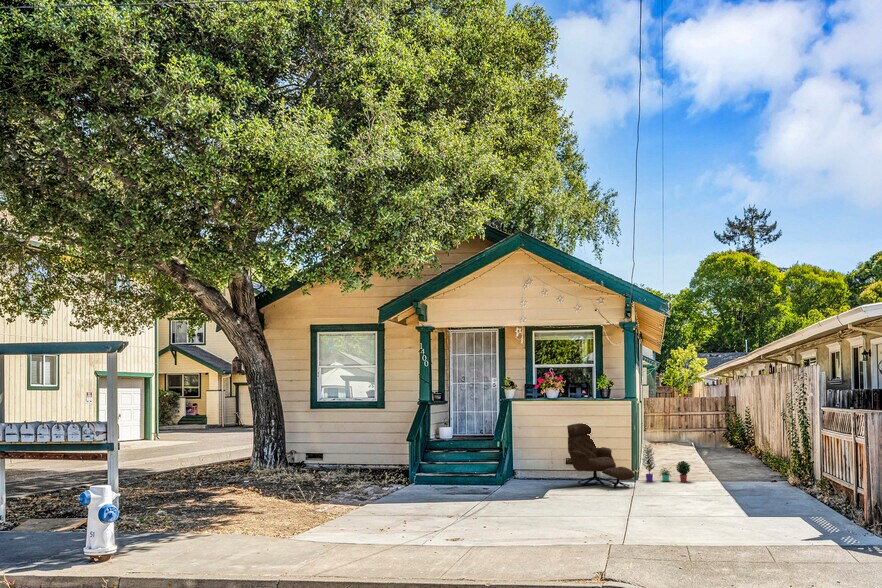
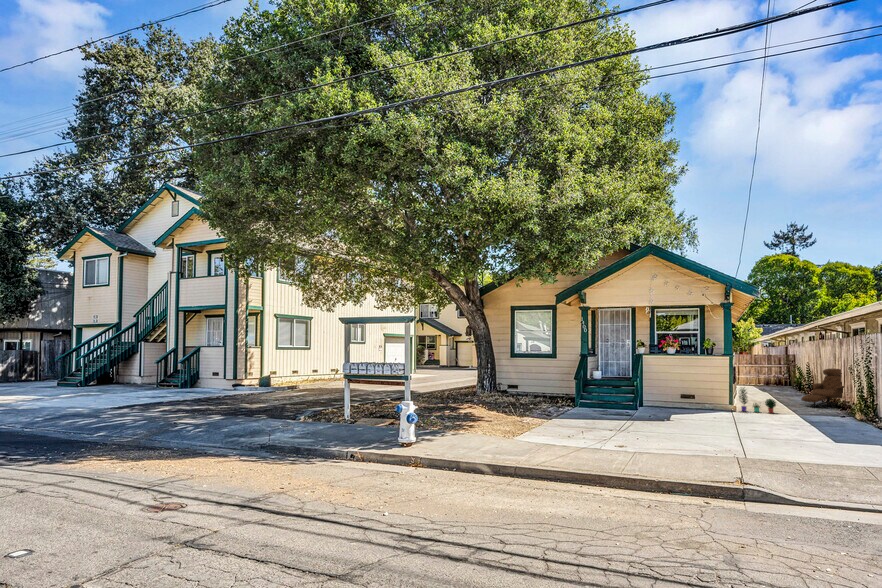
lounge chair: present [567,423,635,488] -> present [801,368,844,408]

